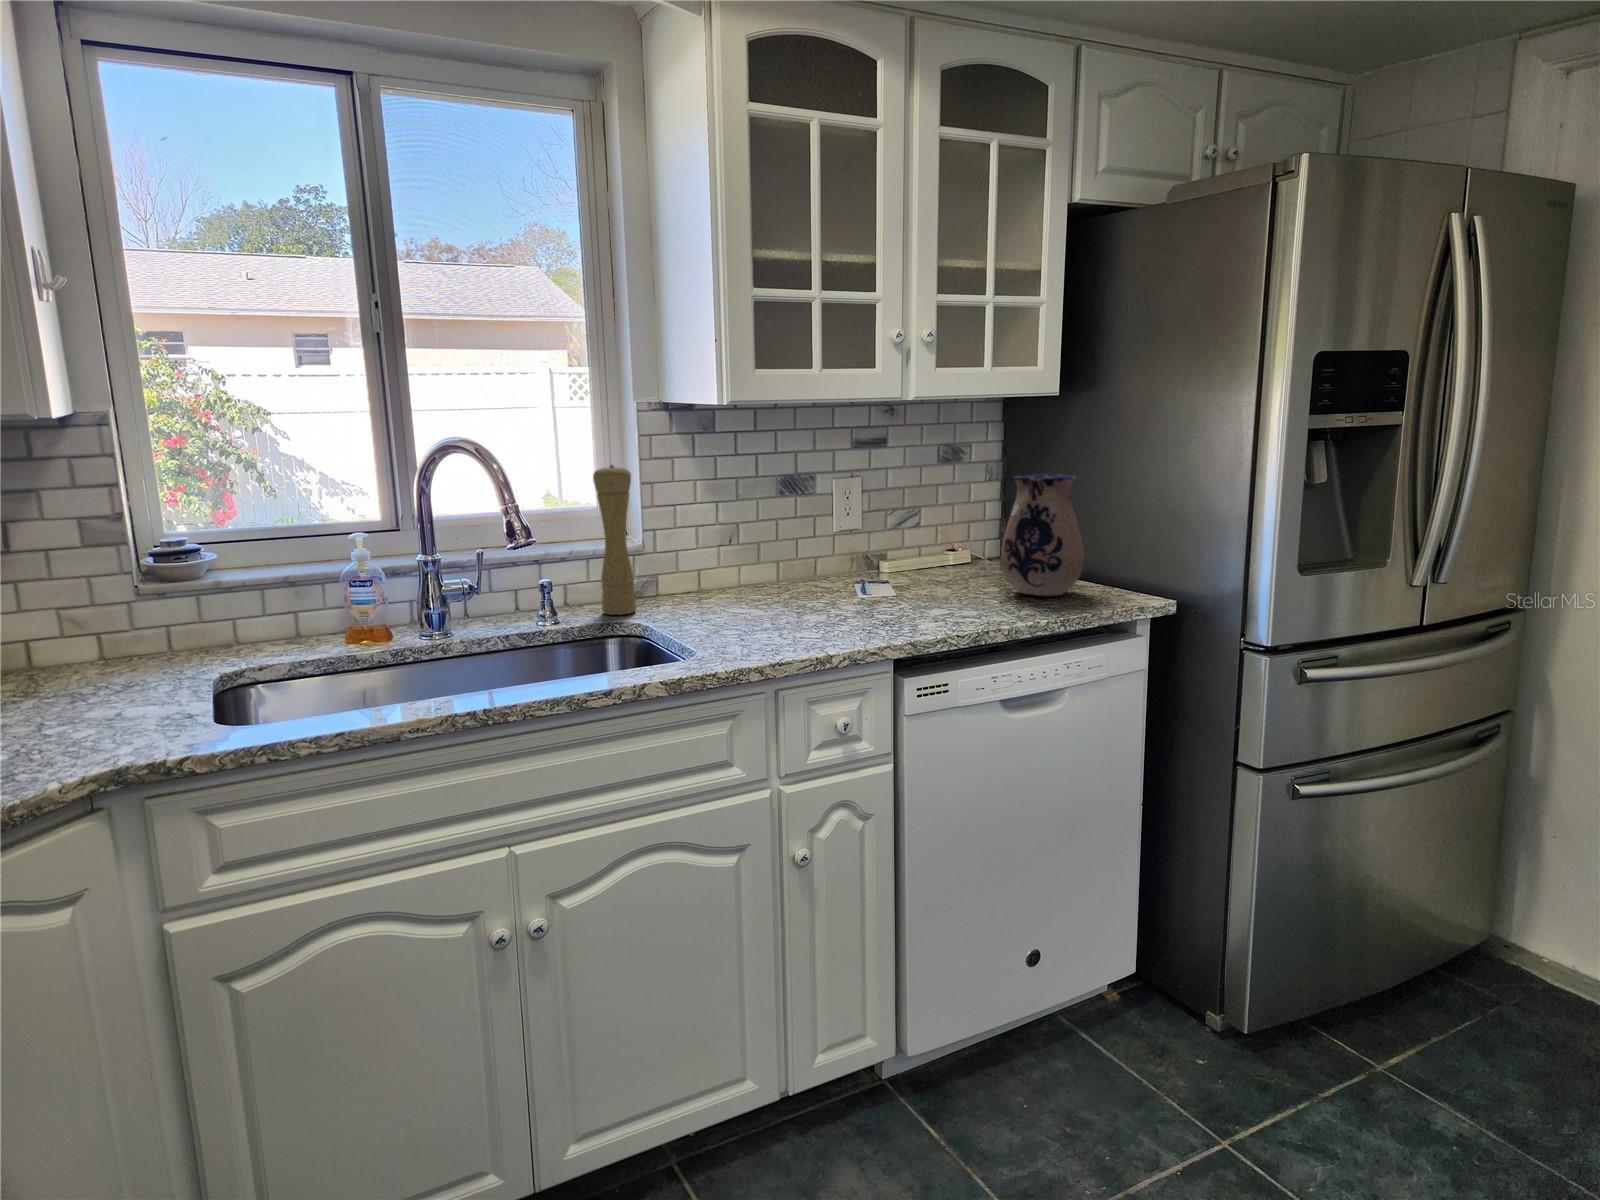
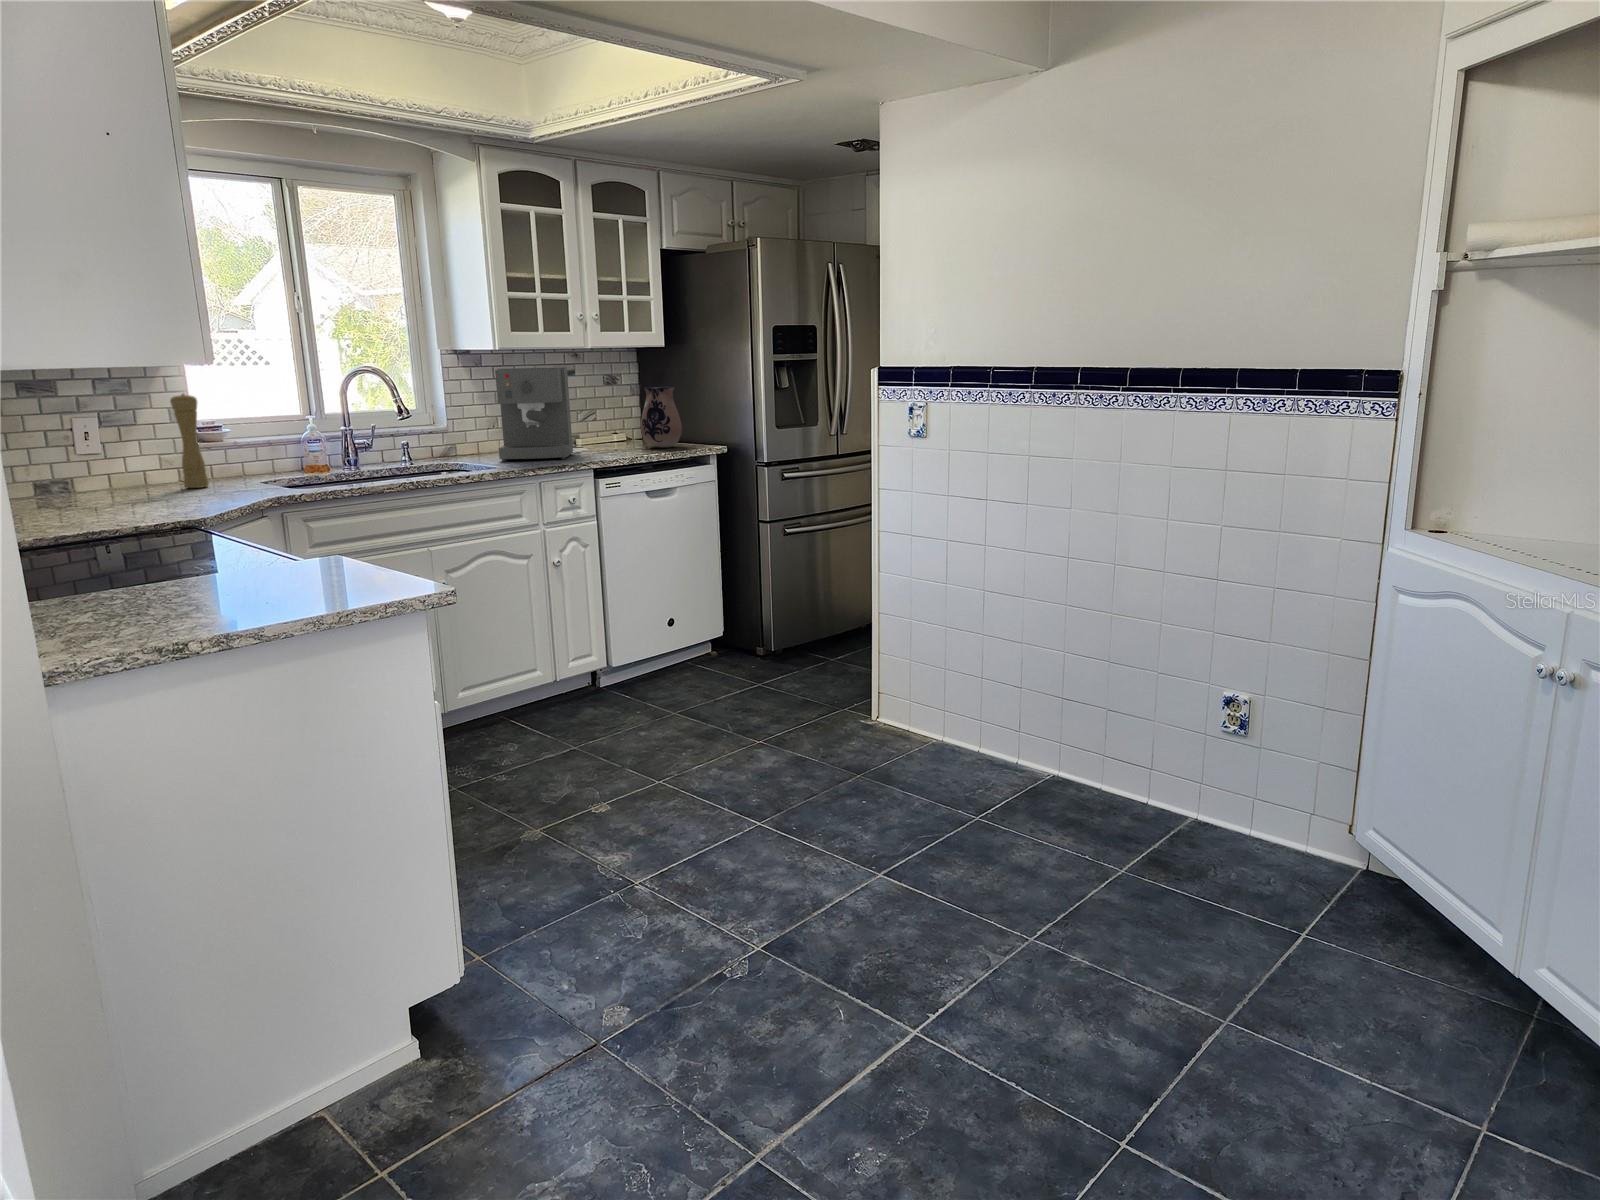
coffee maker: none [711,437,864,630] -> present [495,367,573,461]
pepper mill: present [593,465,636,615] -> present [170,394,209,488]

